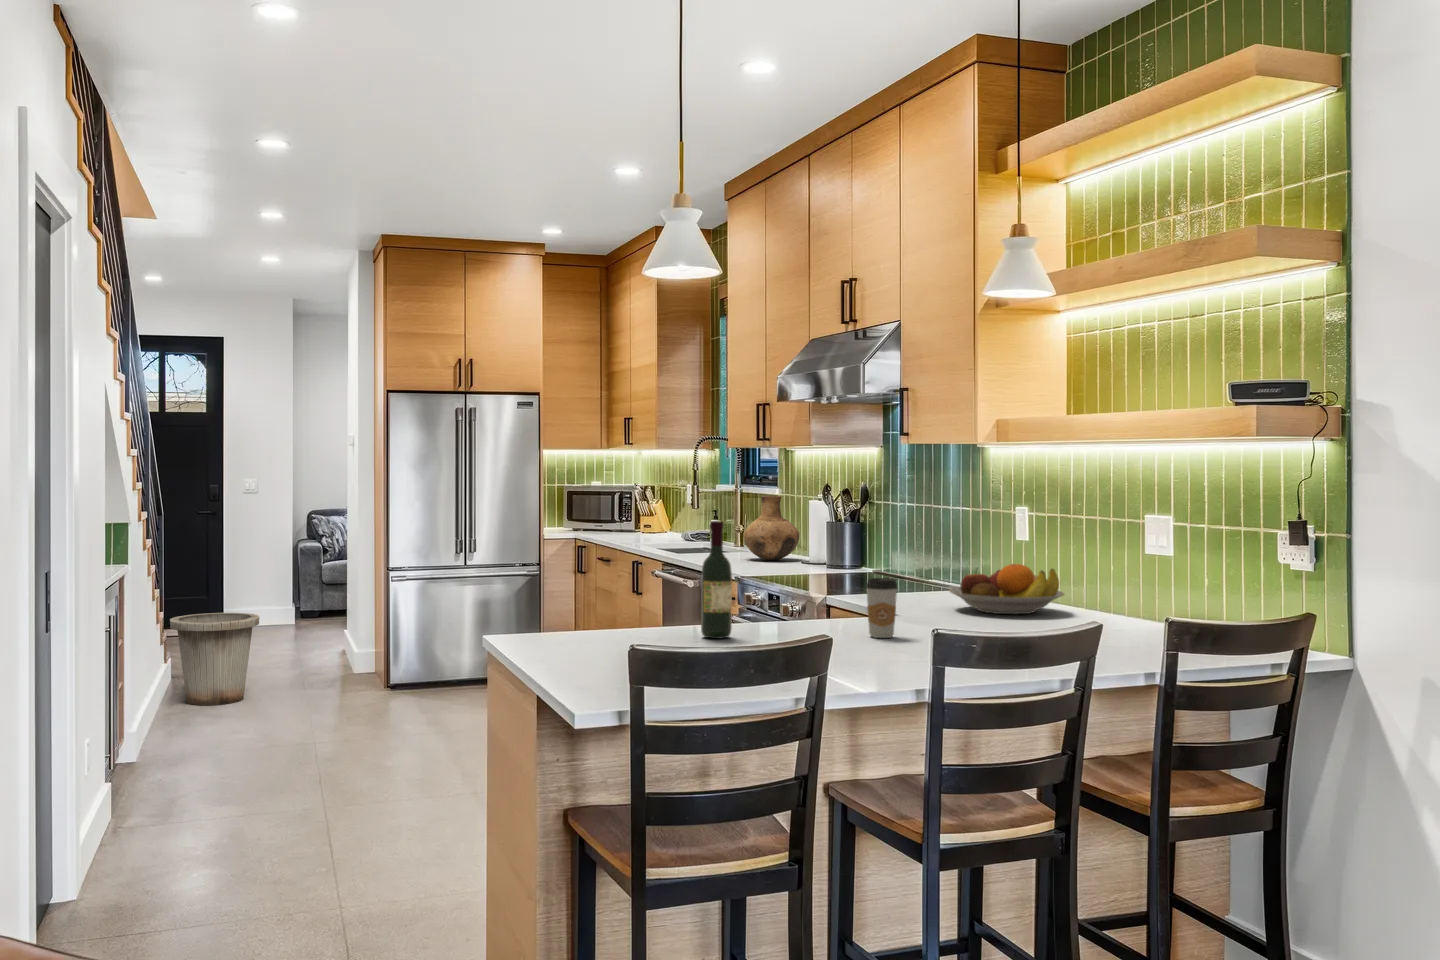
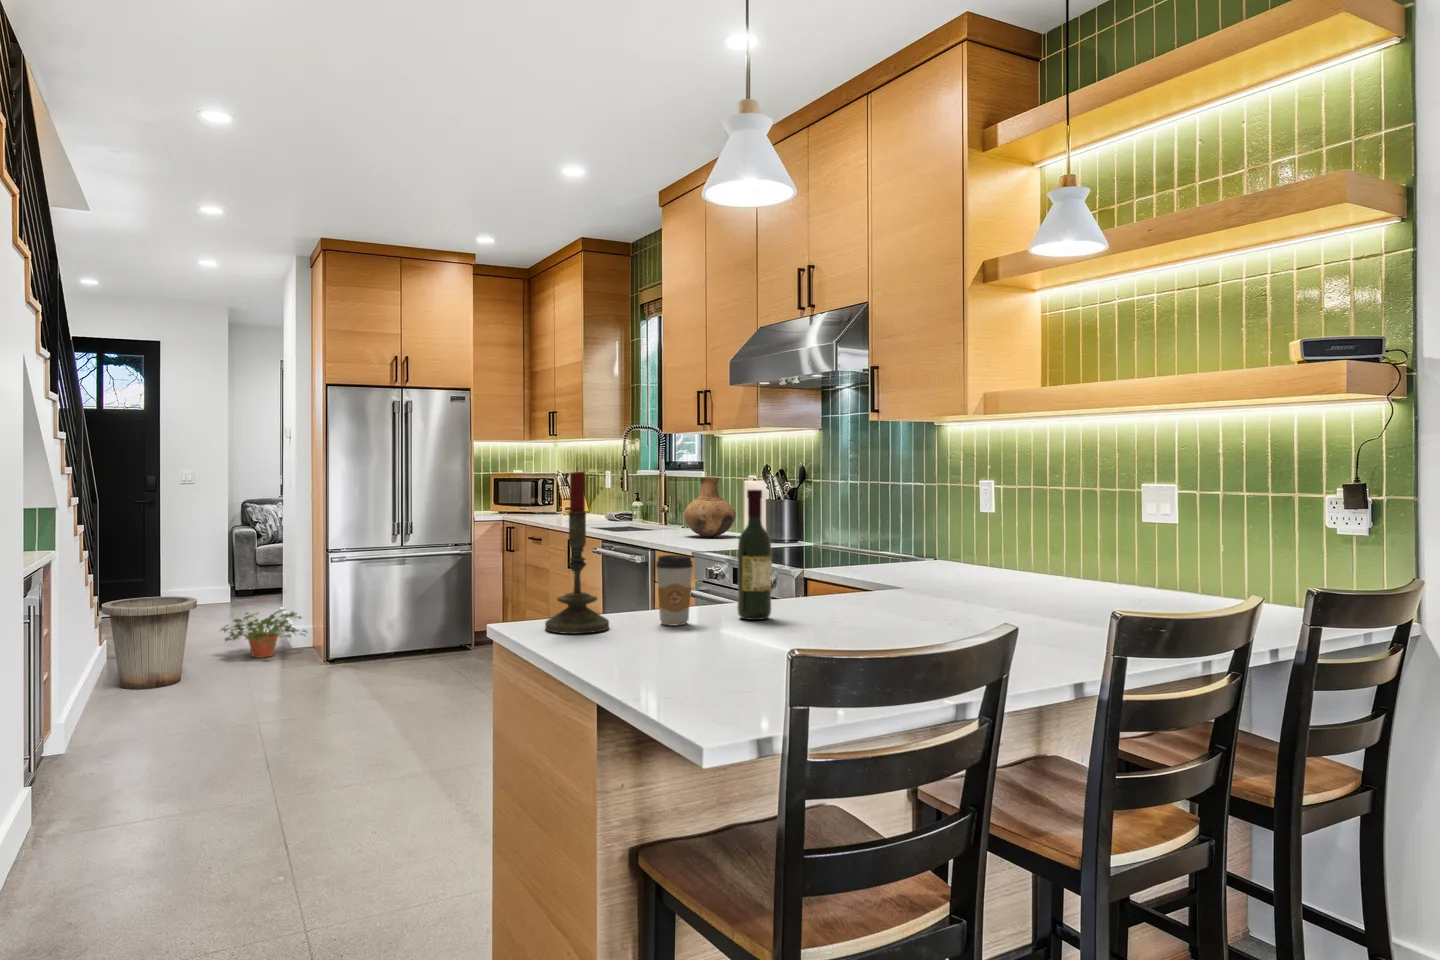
candle: none [525,501,580,645] -> present [545,472,609,634]
fruit bowl: present [949,564,1064,614] -> none [941,535,1057,585]
coffee cup: present [866,578,897,638] -> present [656,555,693,625]
potted plant: none [282,629,370,679] -> present [221,609,306,658]

